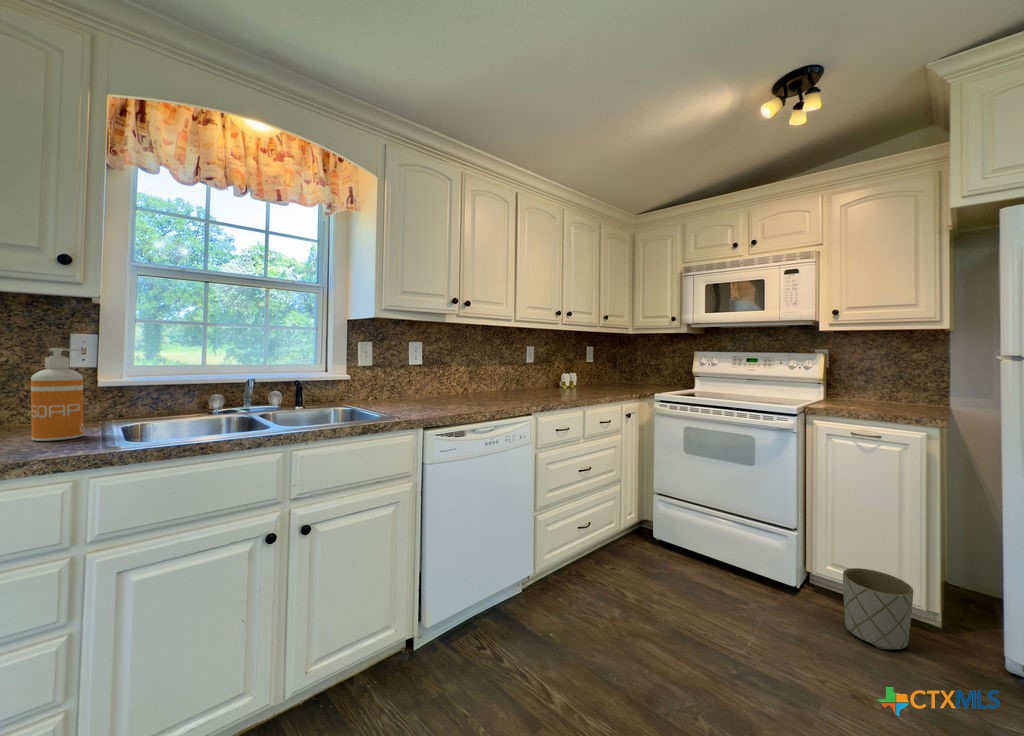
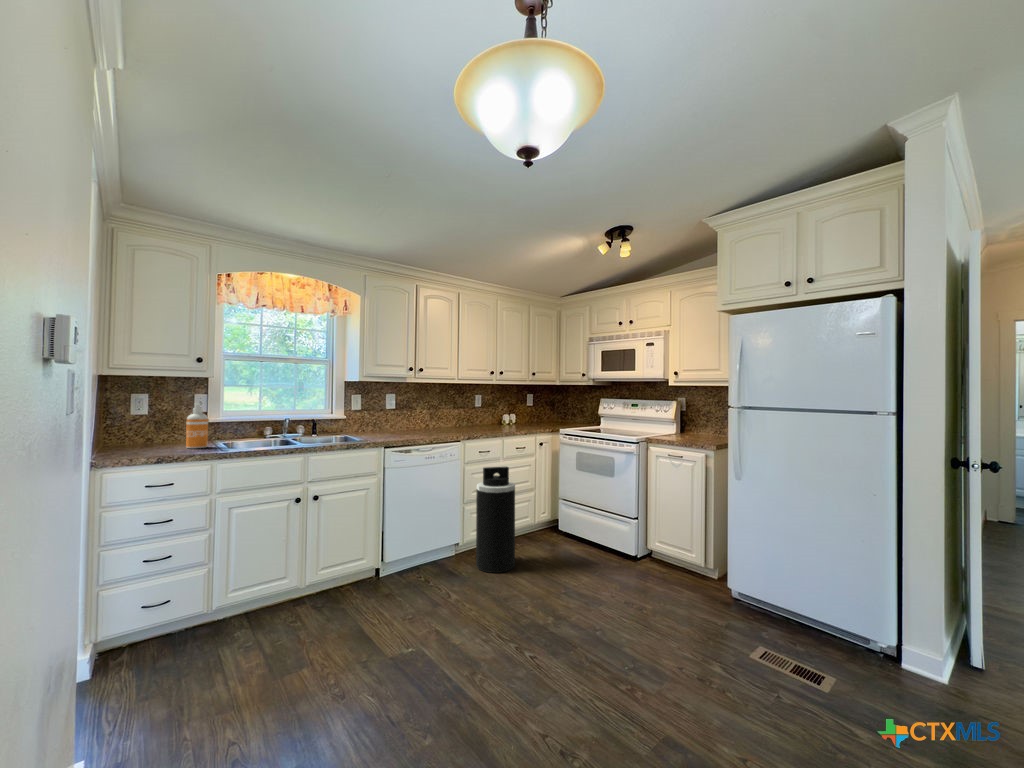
trash can: none [560,453,621,622] -> present [476,467,515,573]
planter: present [843,568,913,649] -> none [651,541,688,588]

